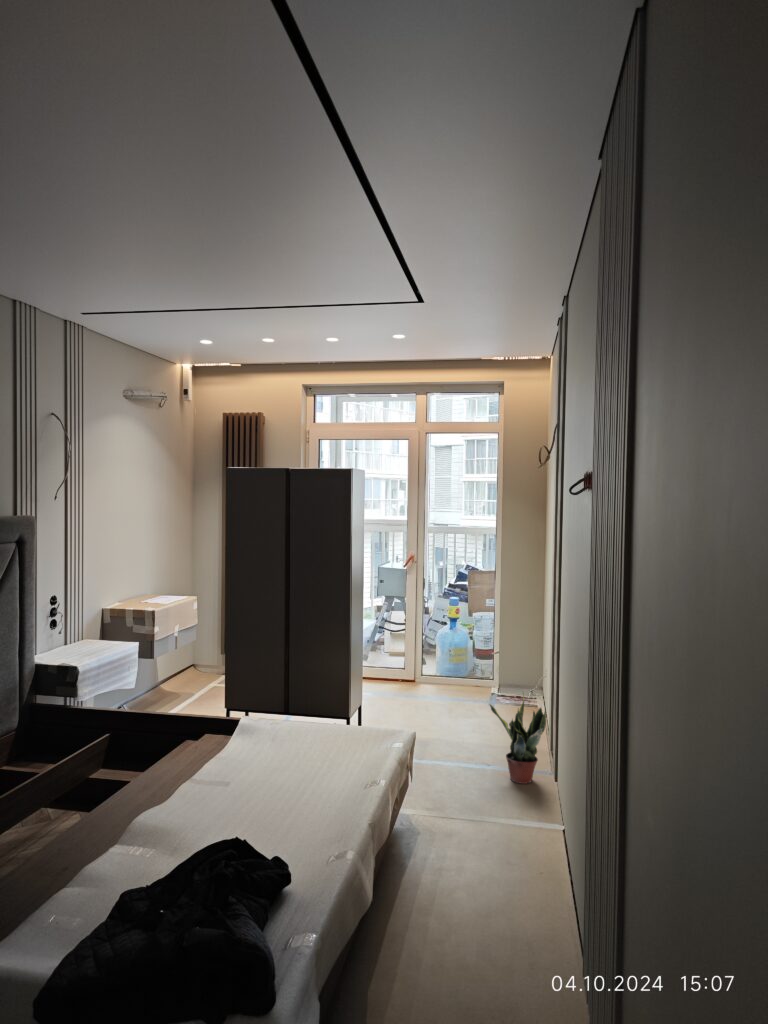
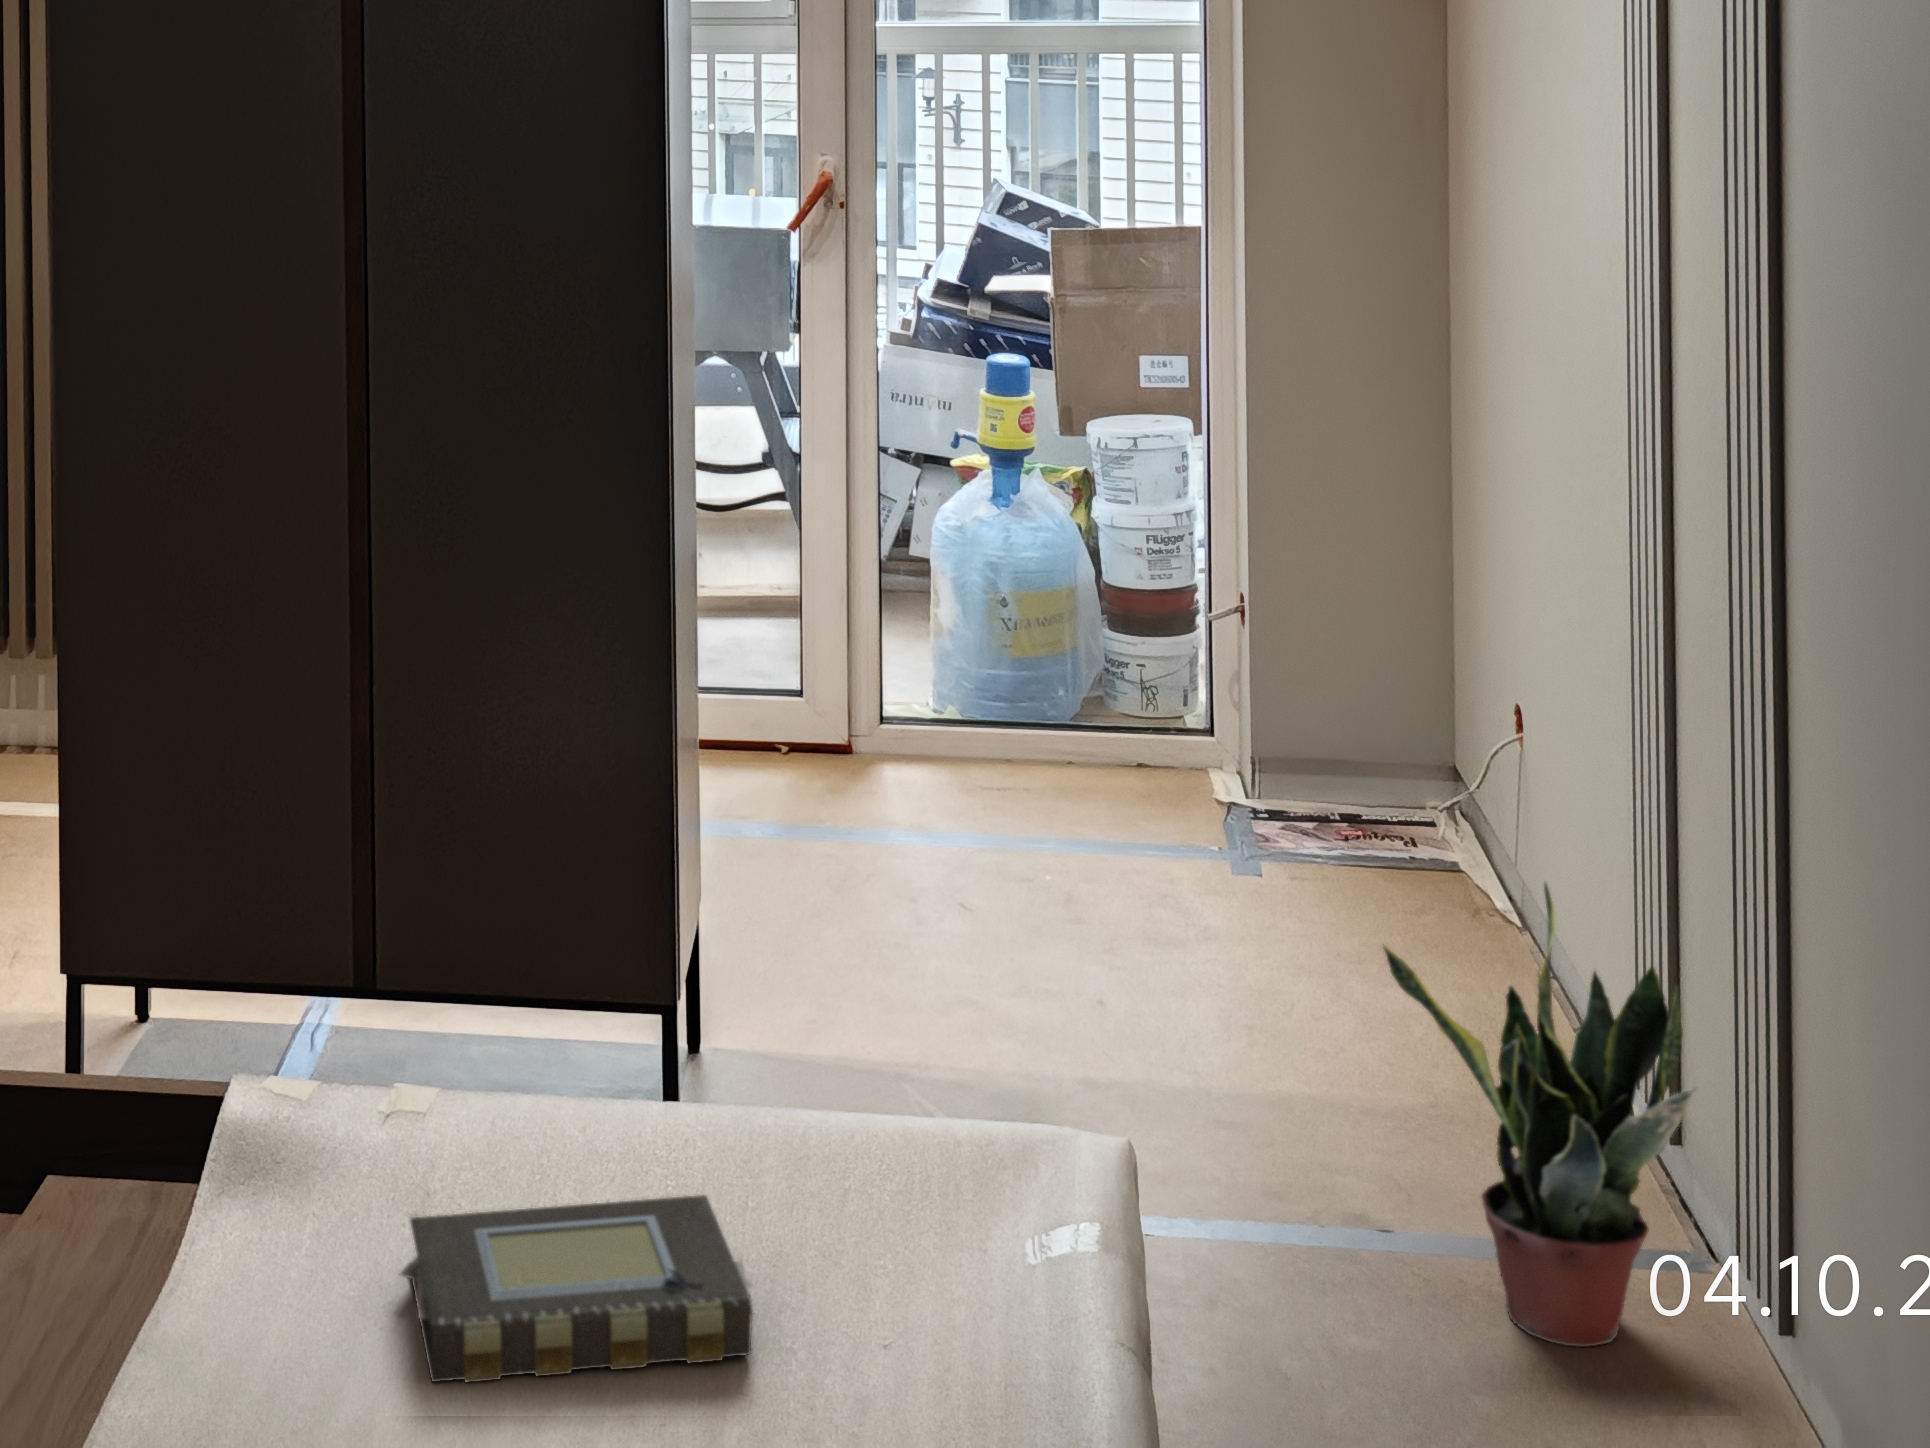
book: none [262,731,330,757] -> present [400,1195,754,1382]

